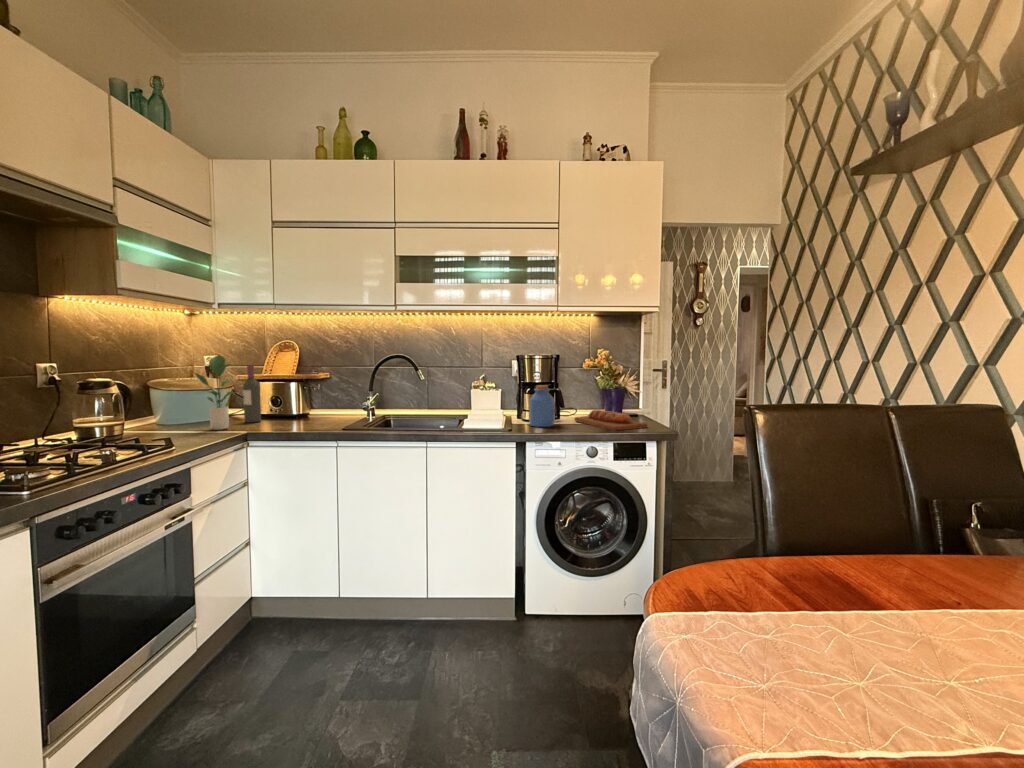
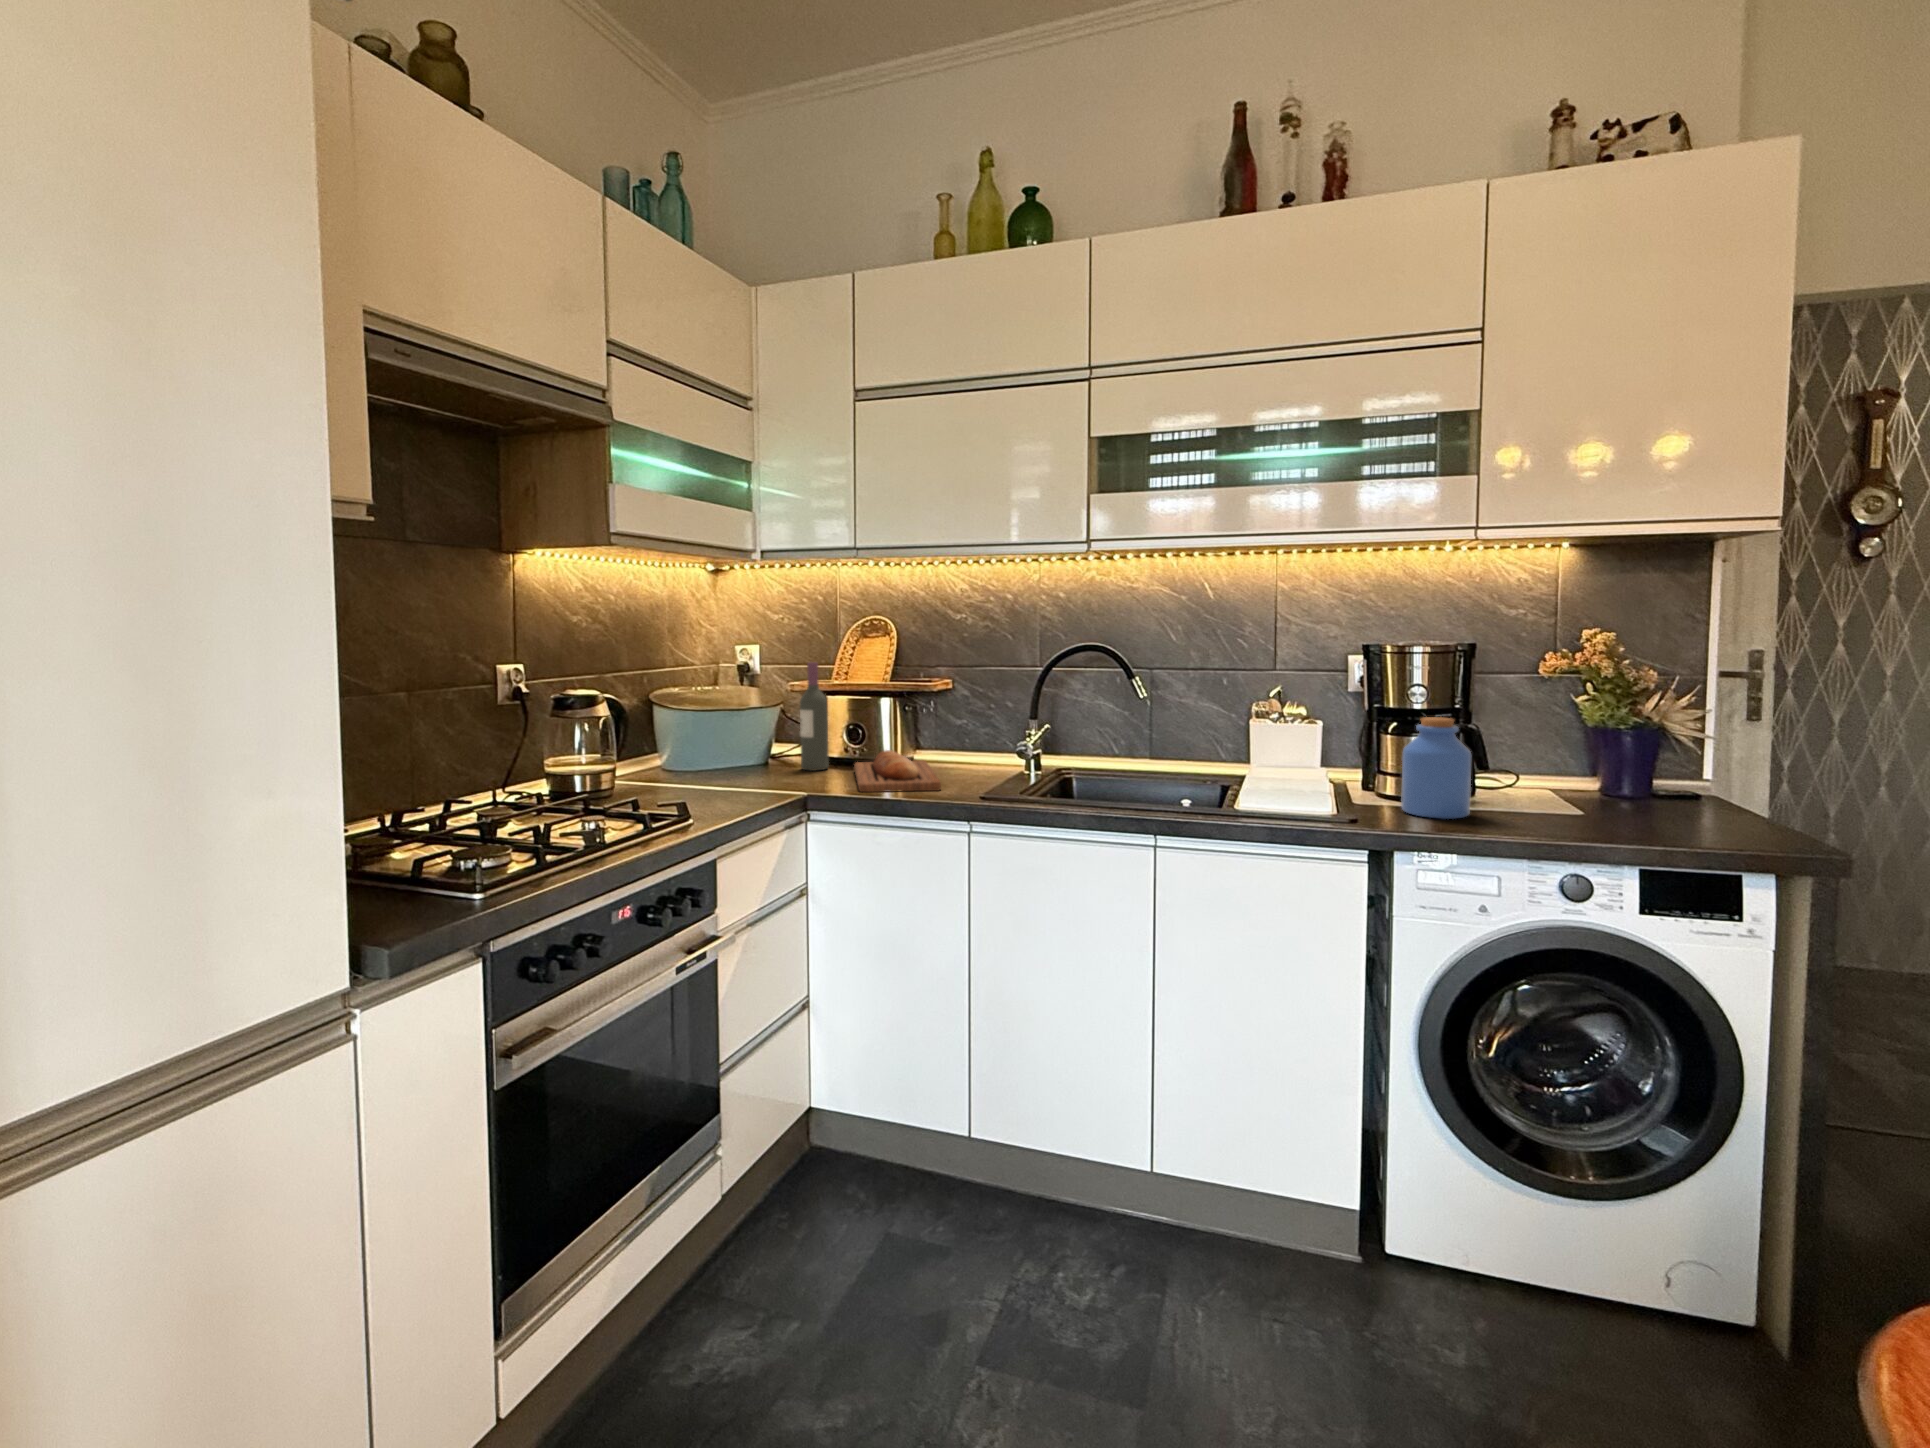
potted plant: present [195,355,235,430] -> none [722,645,791,784]
bread loaf: present [574,410,647,430] -> present [854,750,941,792]

